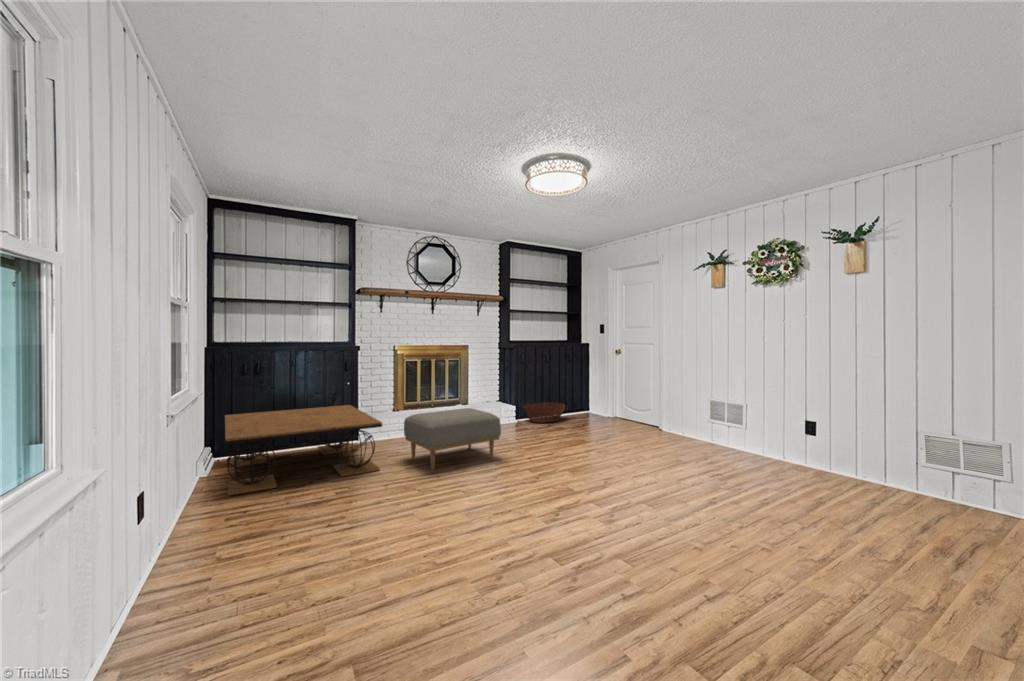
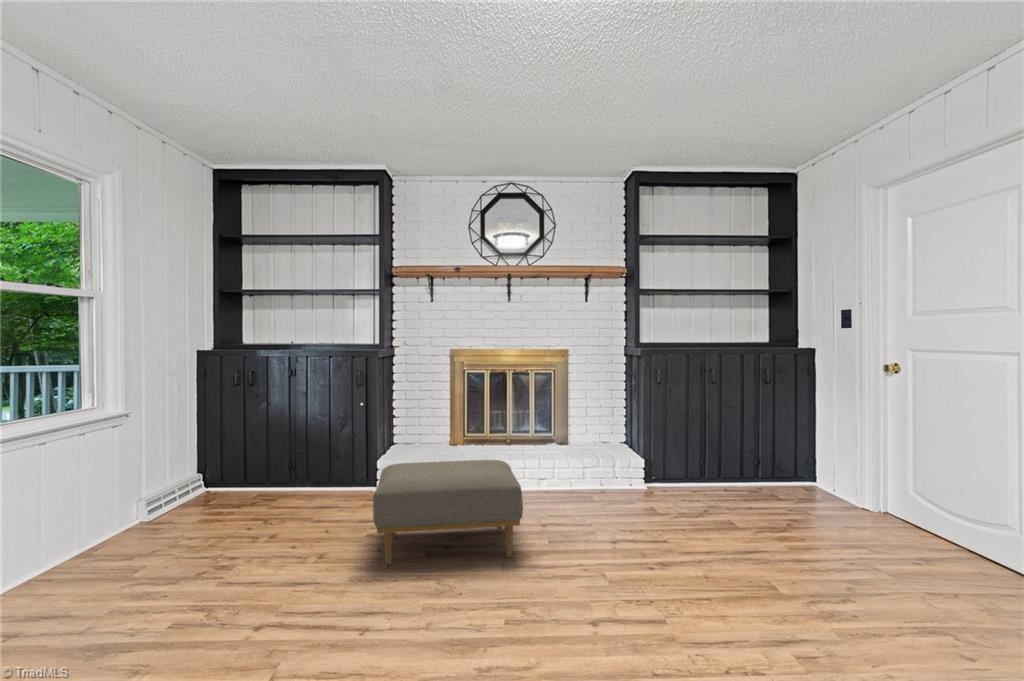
basket: present [523,403,565,423] -> none [658,453,744,492]
coffee table: present [225,405,382,496] -> none [104,437,363,558]

